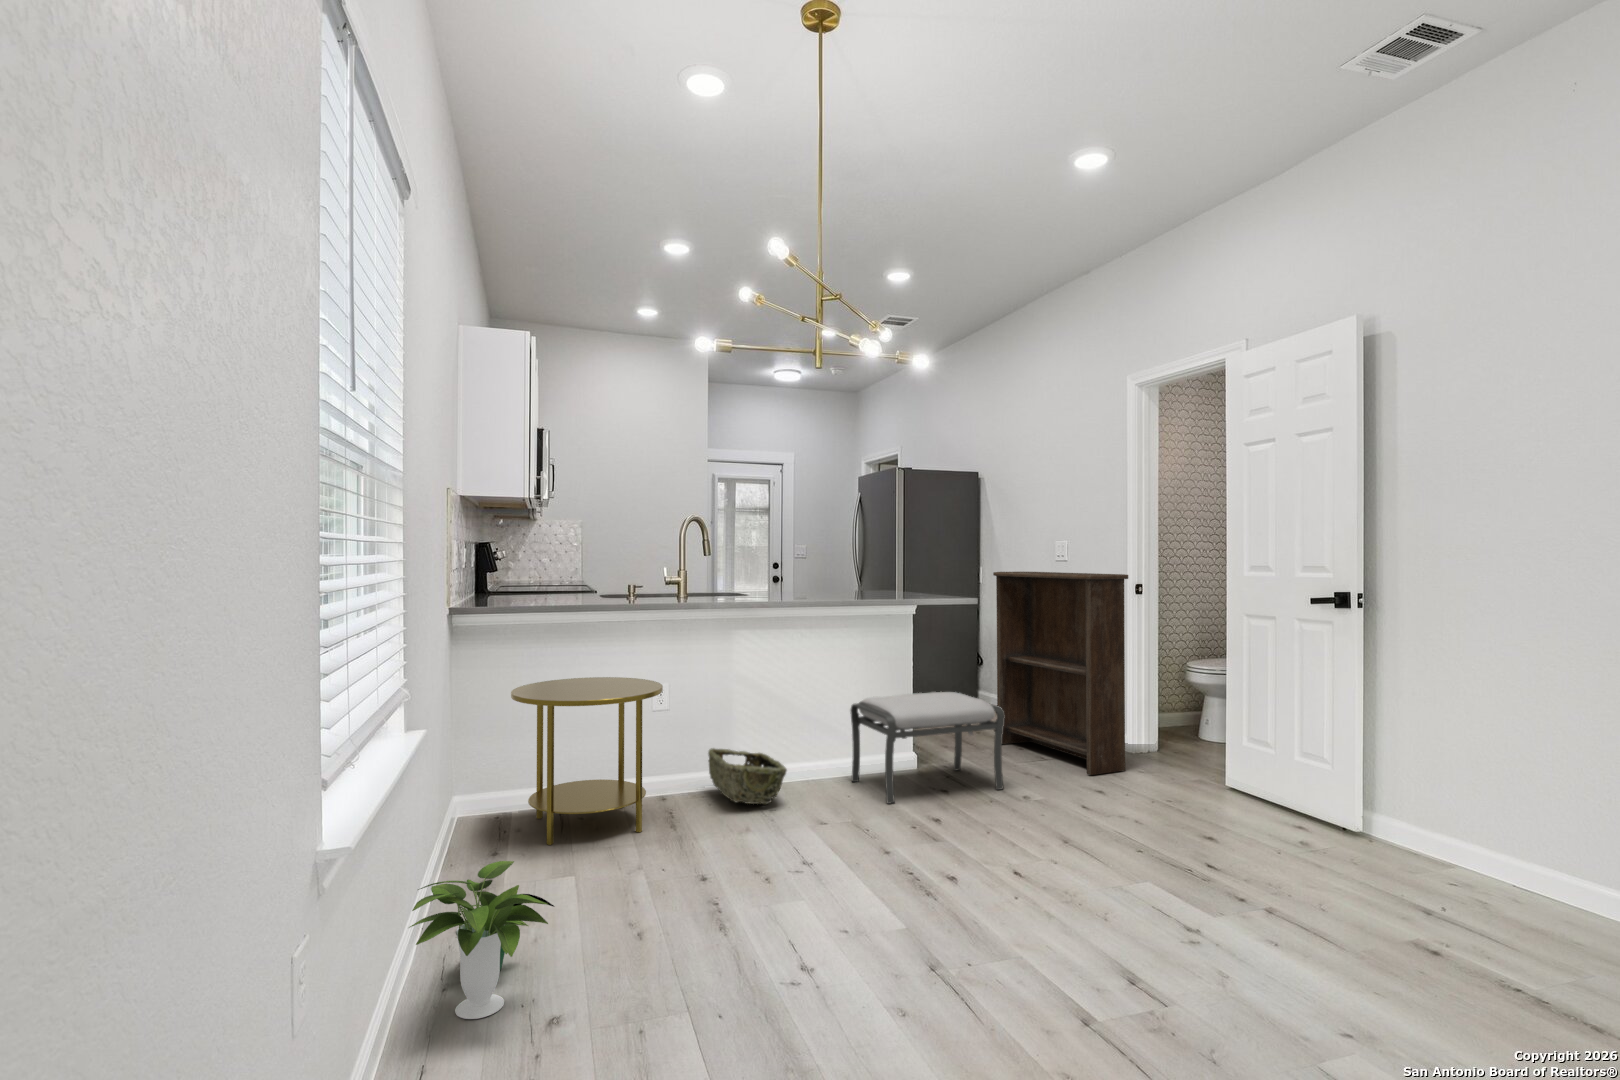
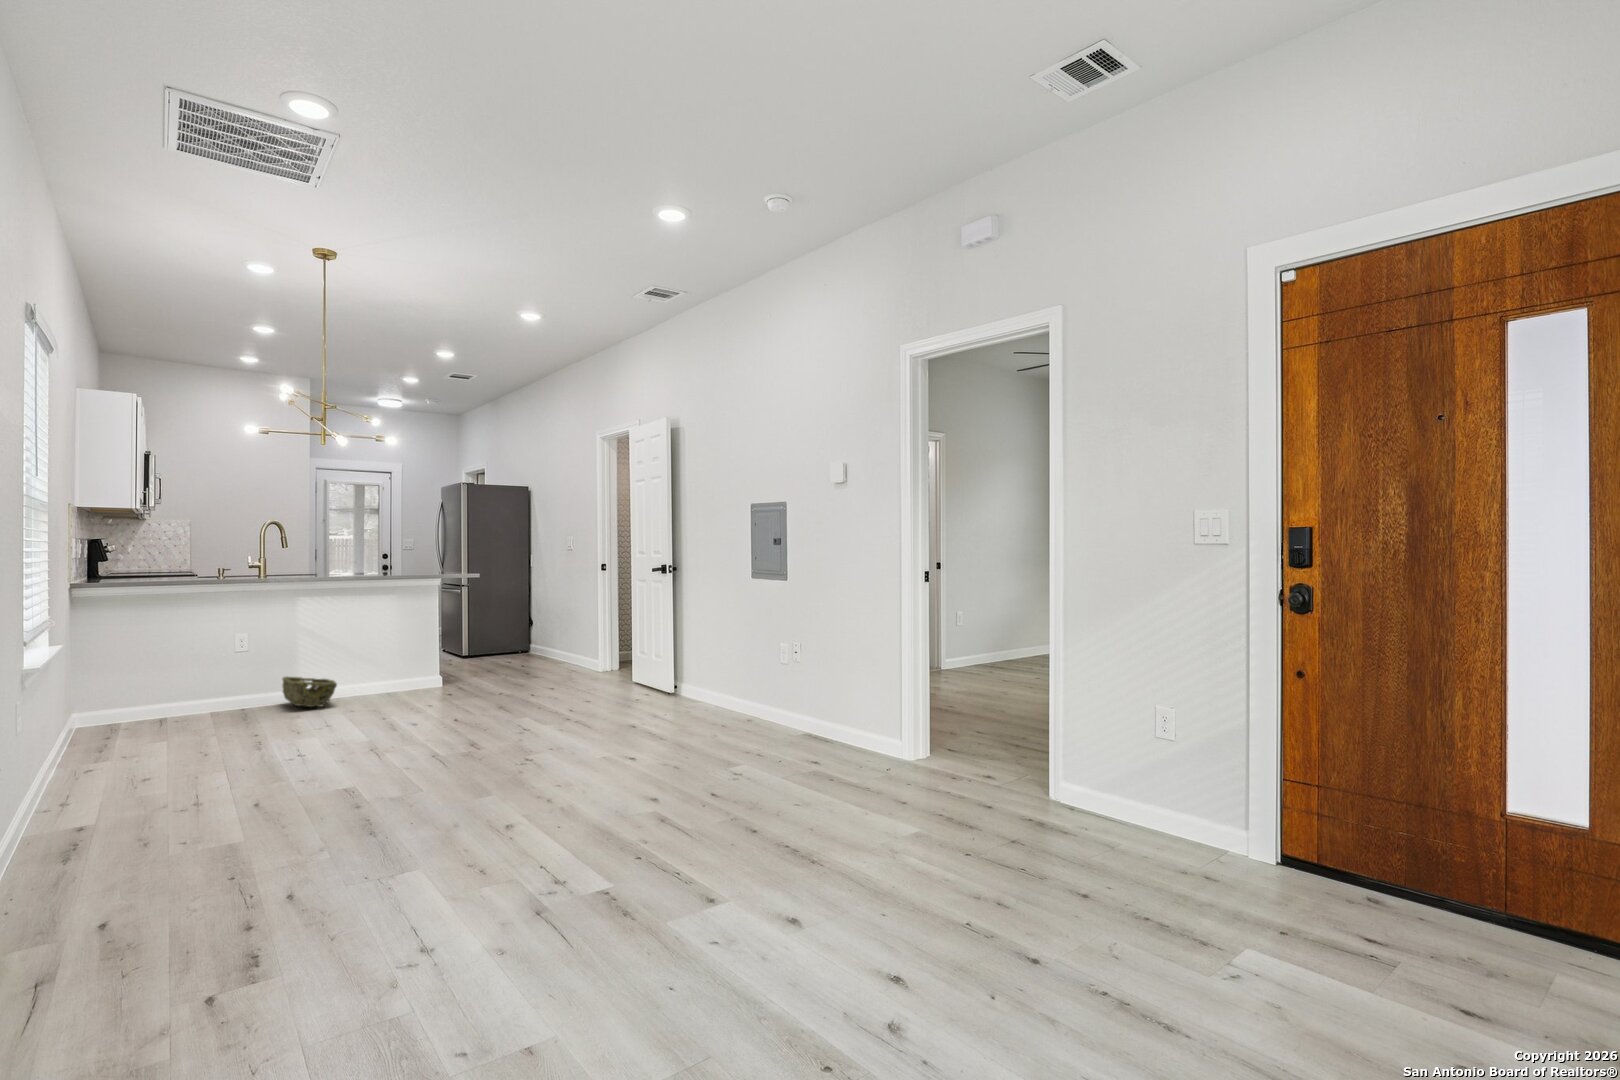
bookshelf: present [993,572,1128,775] -> none [514,558,586,681]
side table: present [511,677,663,845] -> none [121,630,241,732]
ottoman: present [850,692,1005,804] -> none [392,635,494,701]
potted plant: present [409,861,554,1019] -> none [57,711,151,783]

